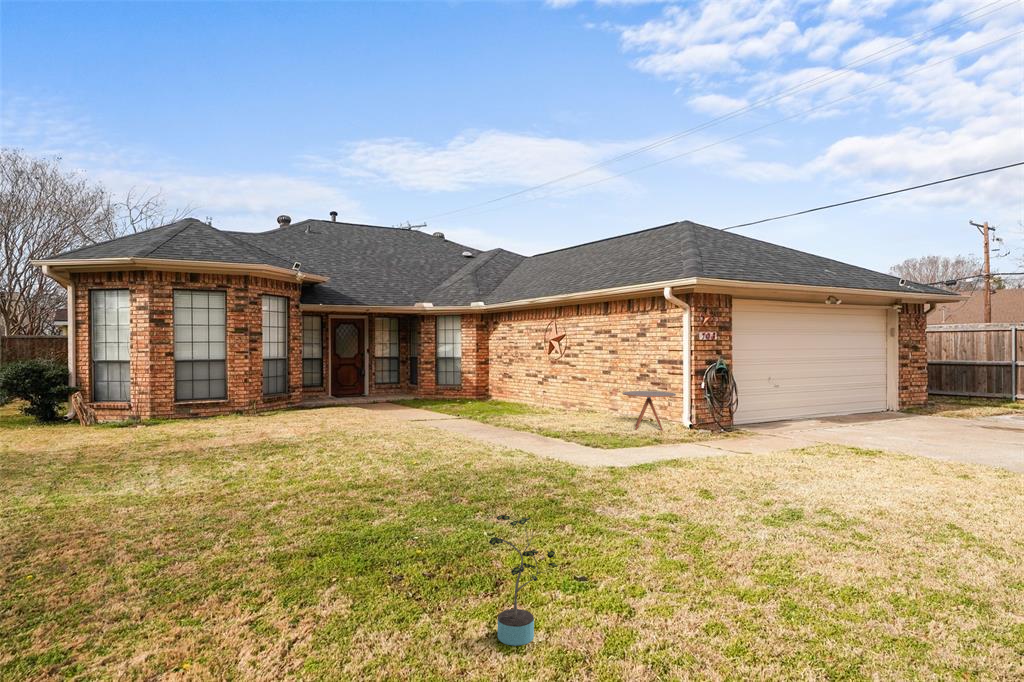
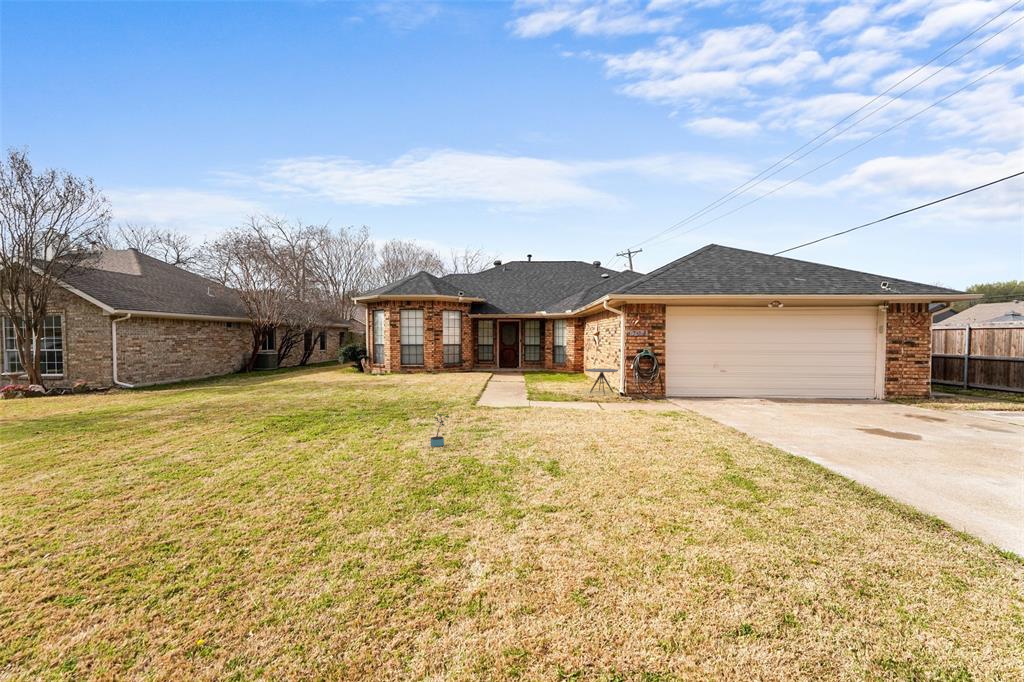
potted plant: present [489,515,558,646] -> present [425,402,449,446]

